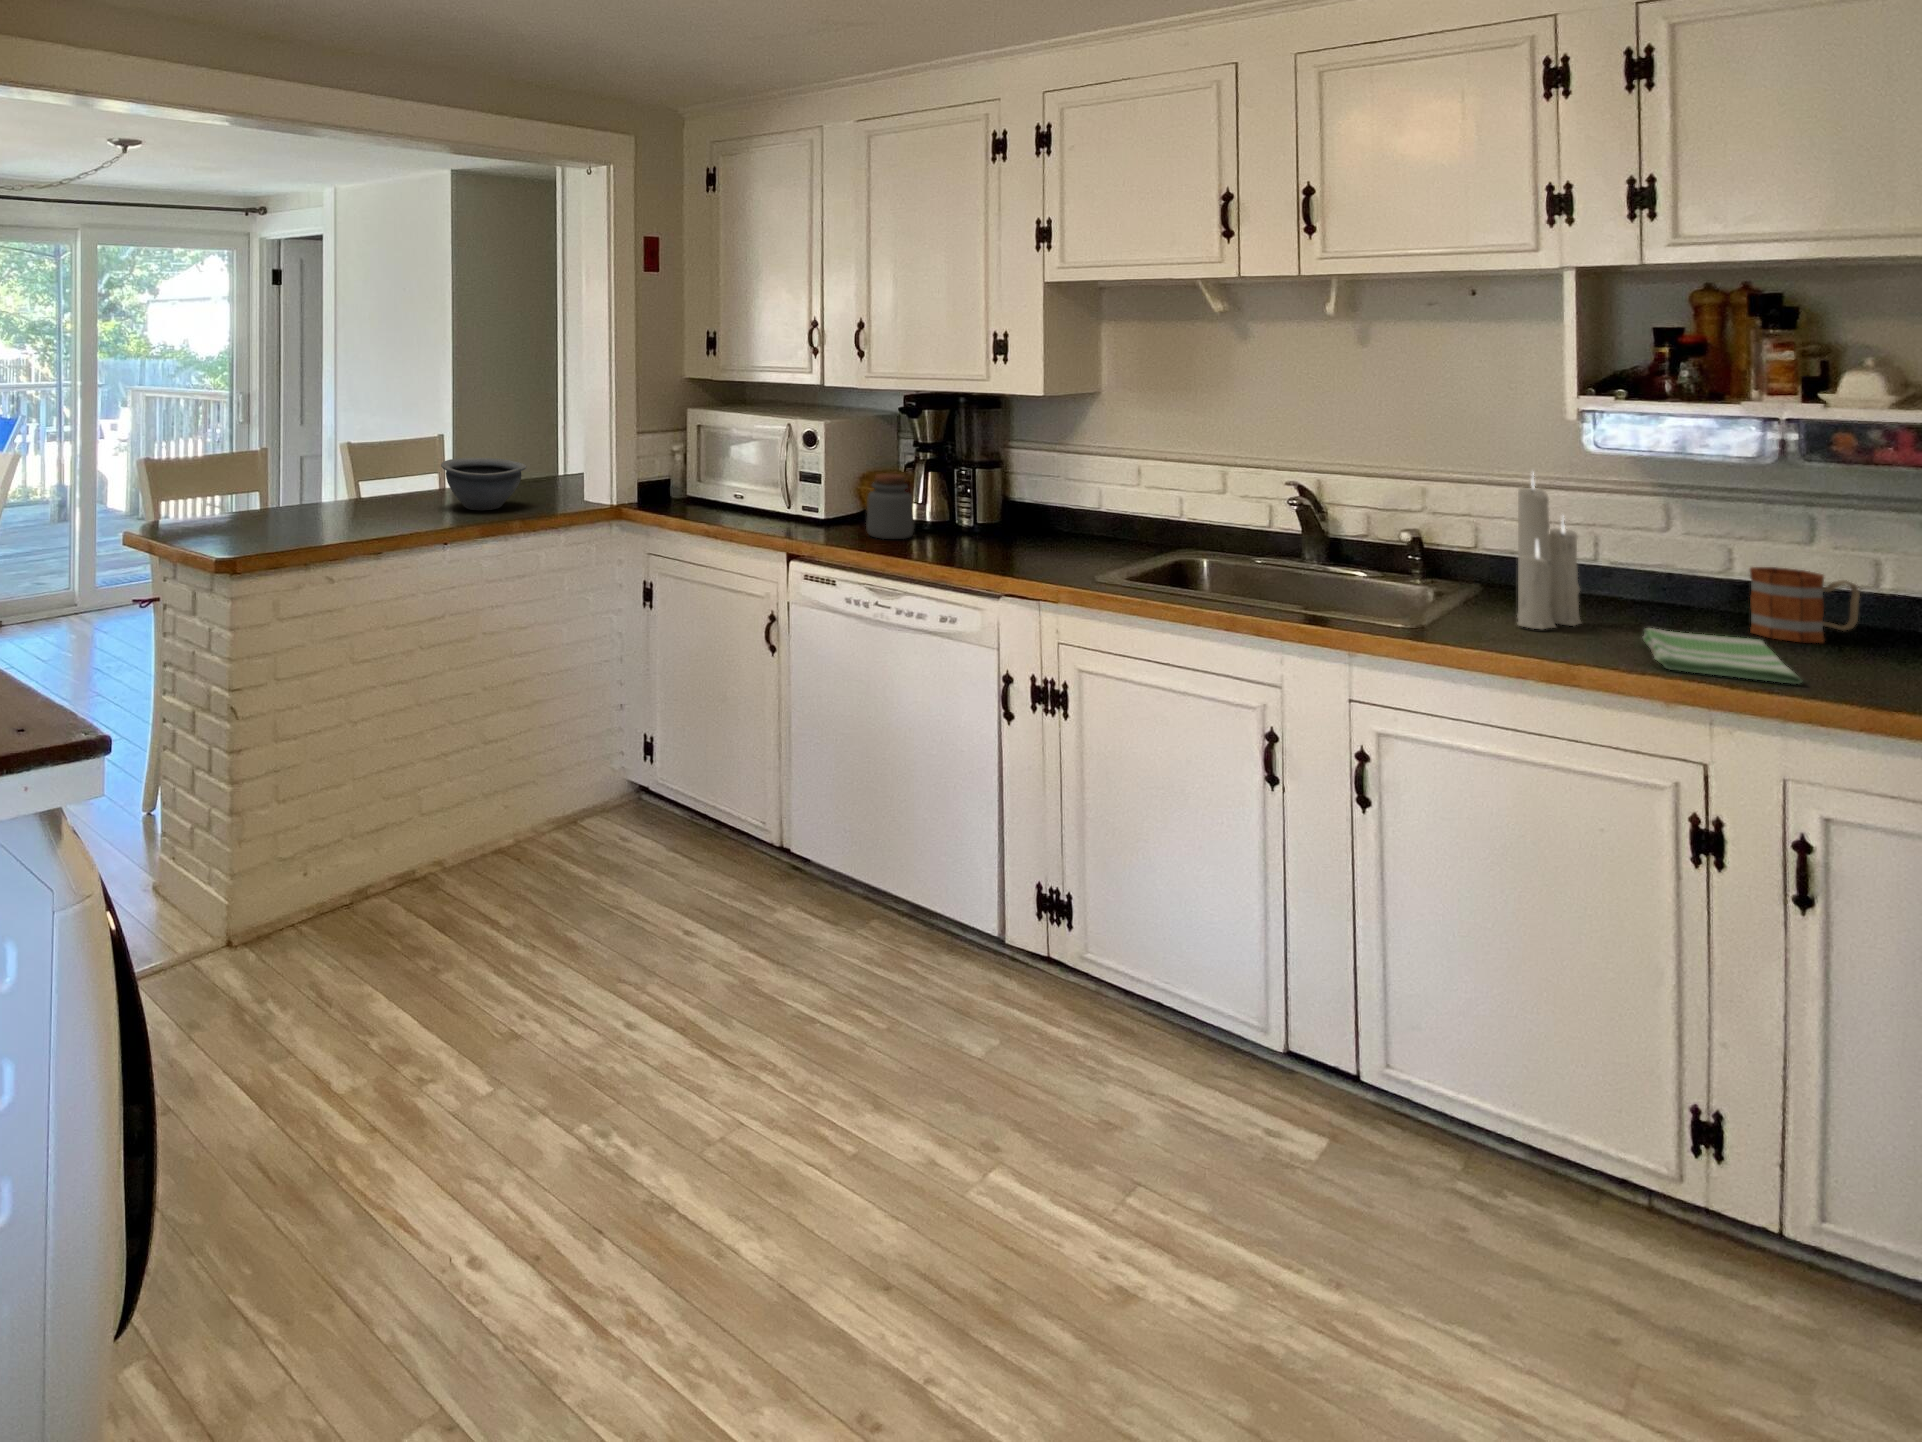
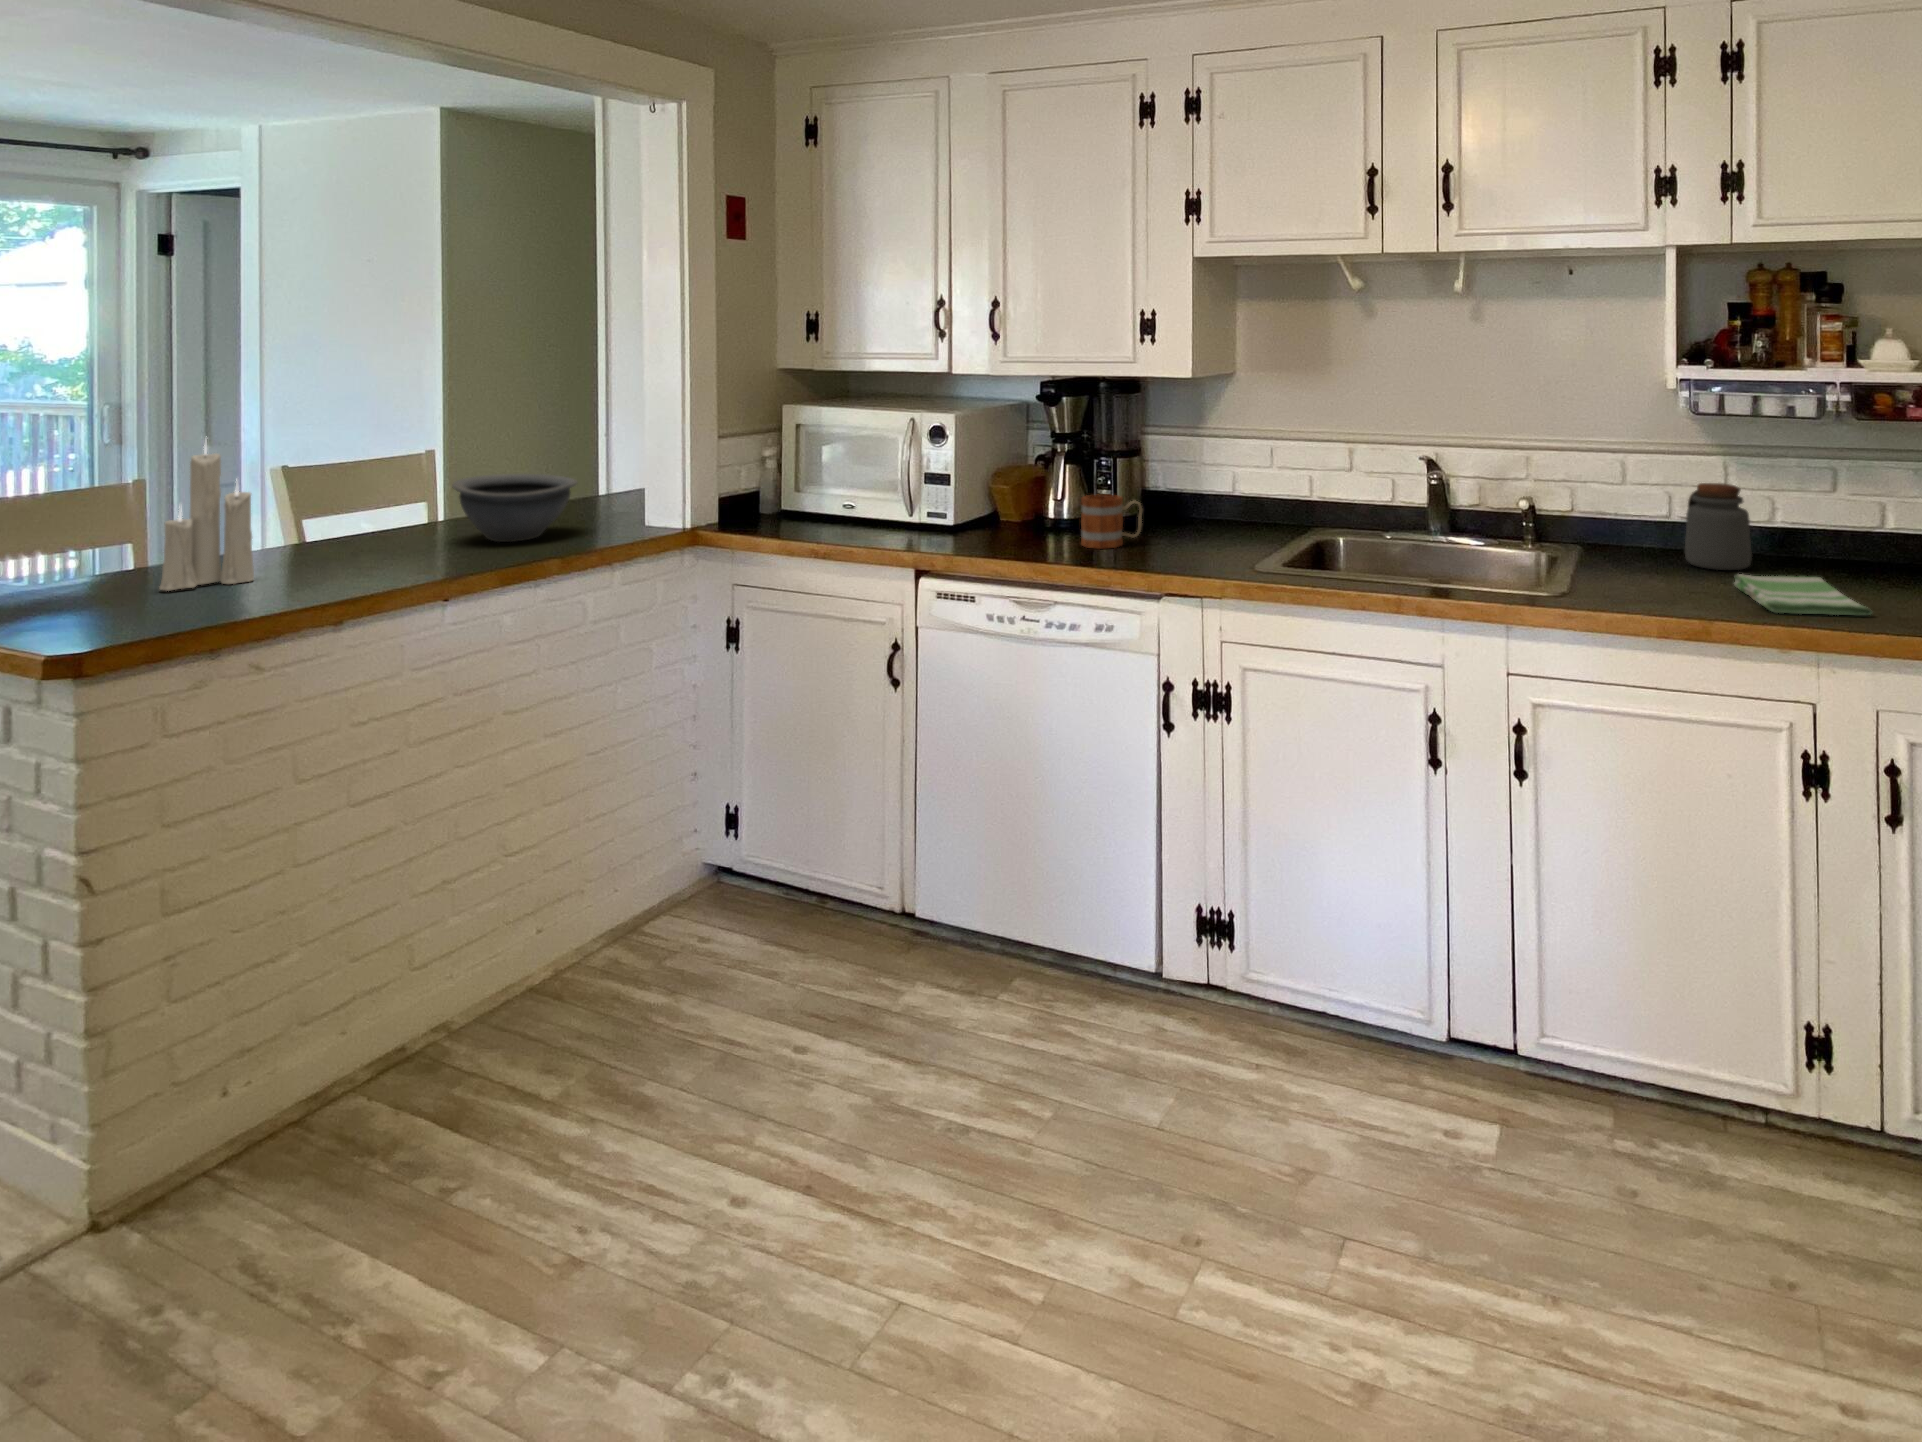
jar: present [866,473,914,539] -> present [1685,483,1752,570]
candle: present [1517,474,1581,629] -> present [160,441,254,591]
mug: present [1750,567,1860,643] -> present [1081,494,1142,549]

